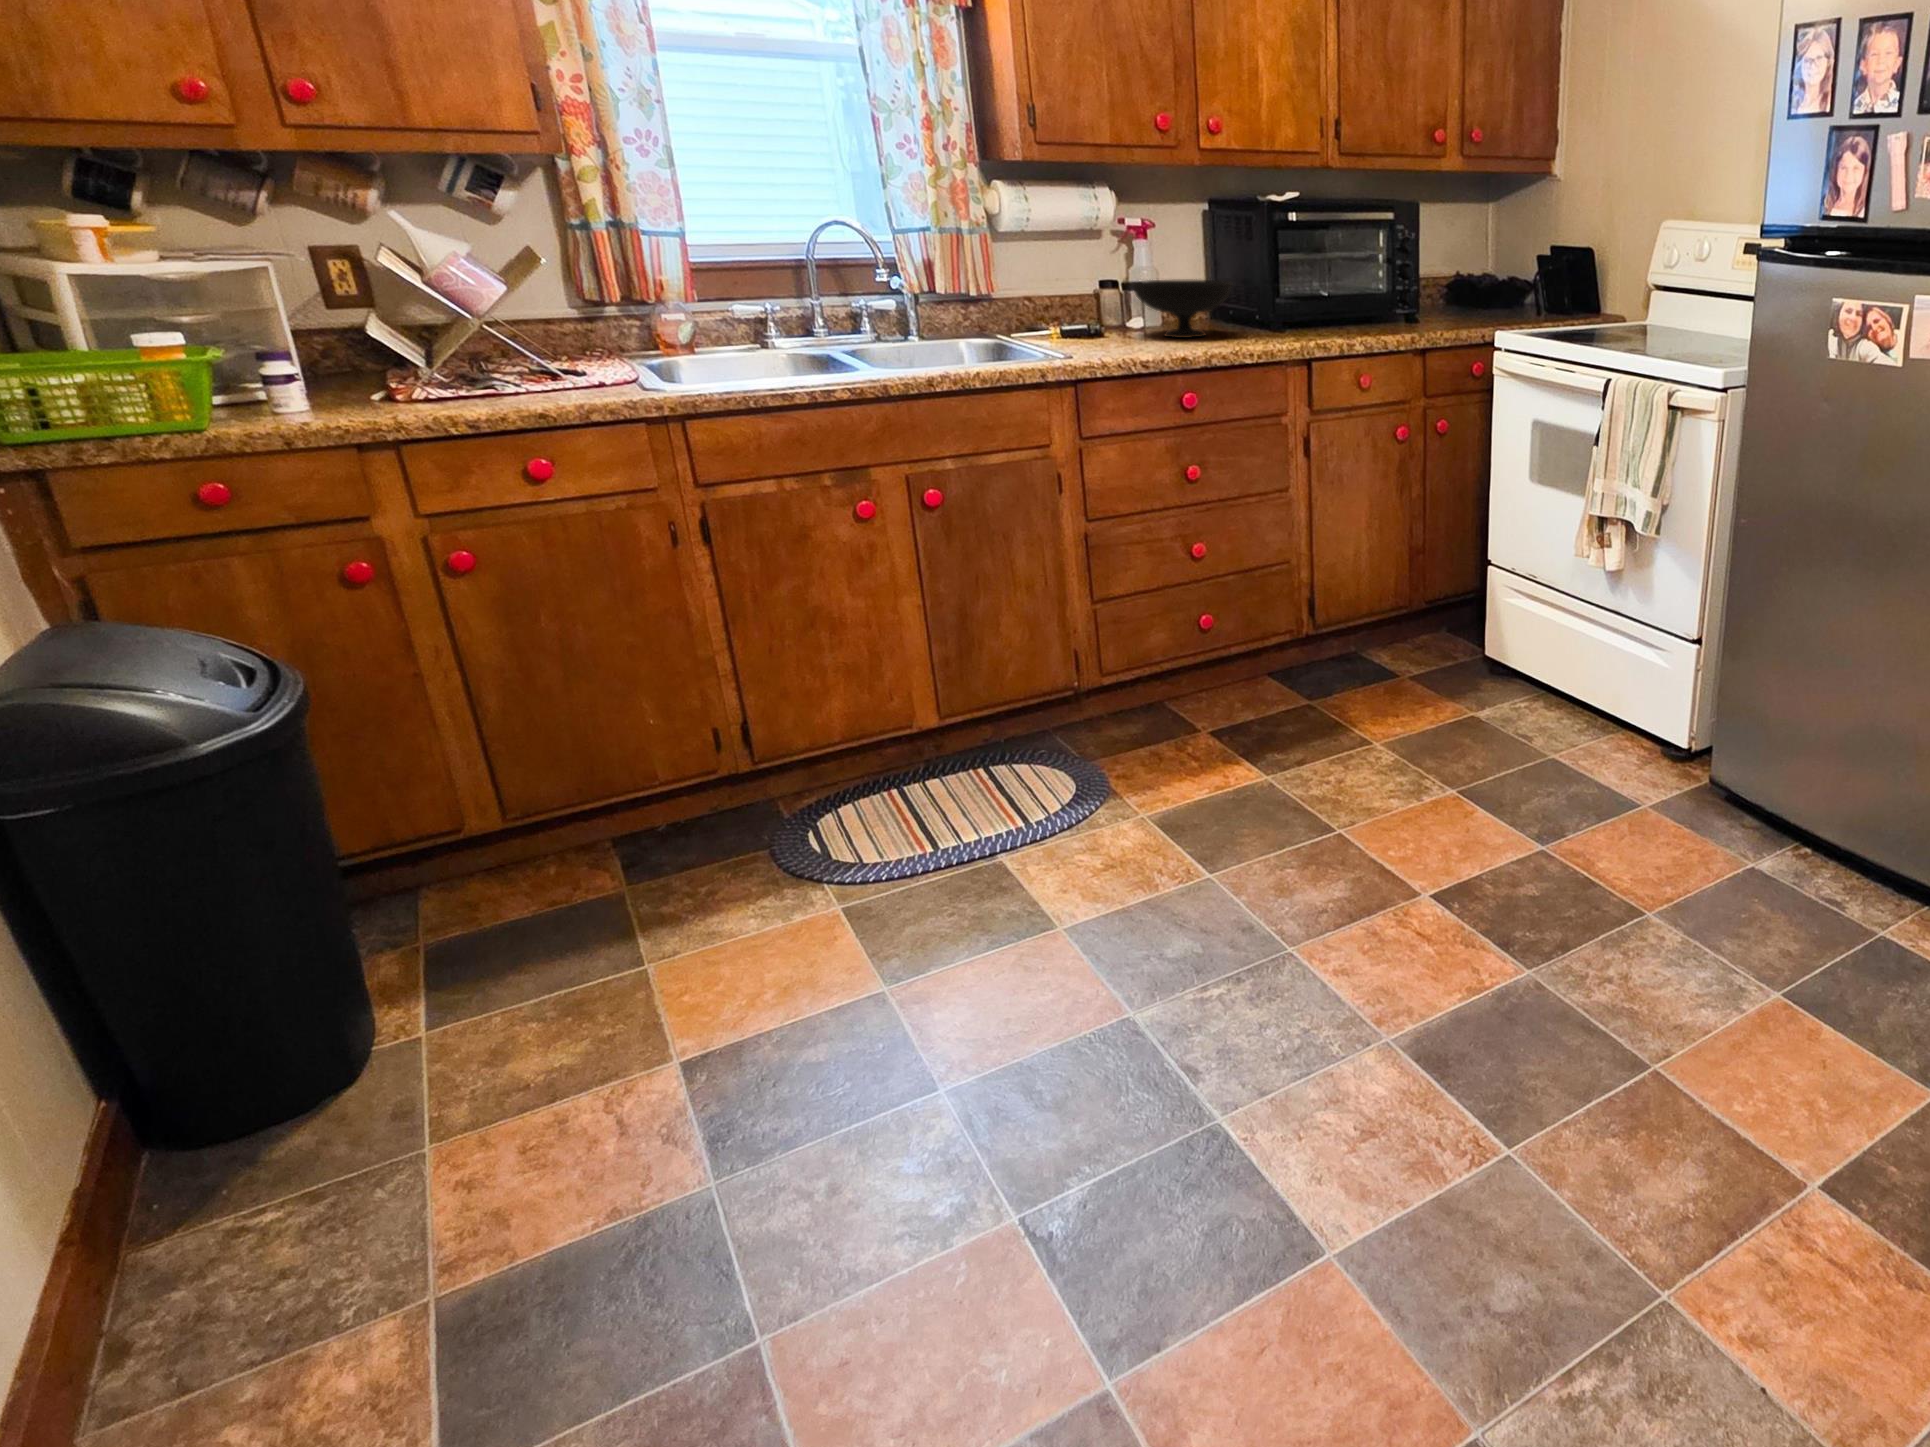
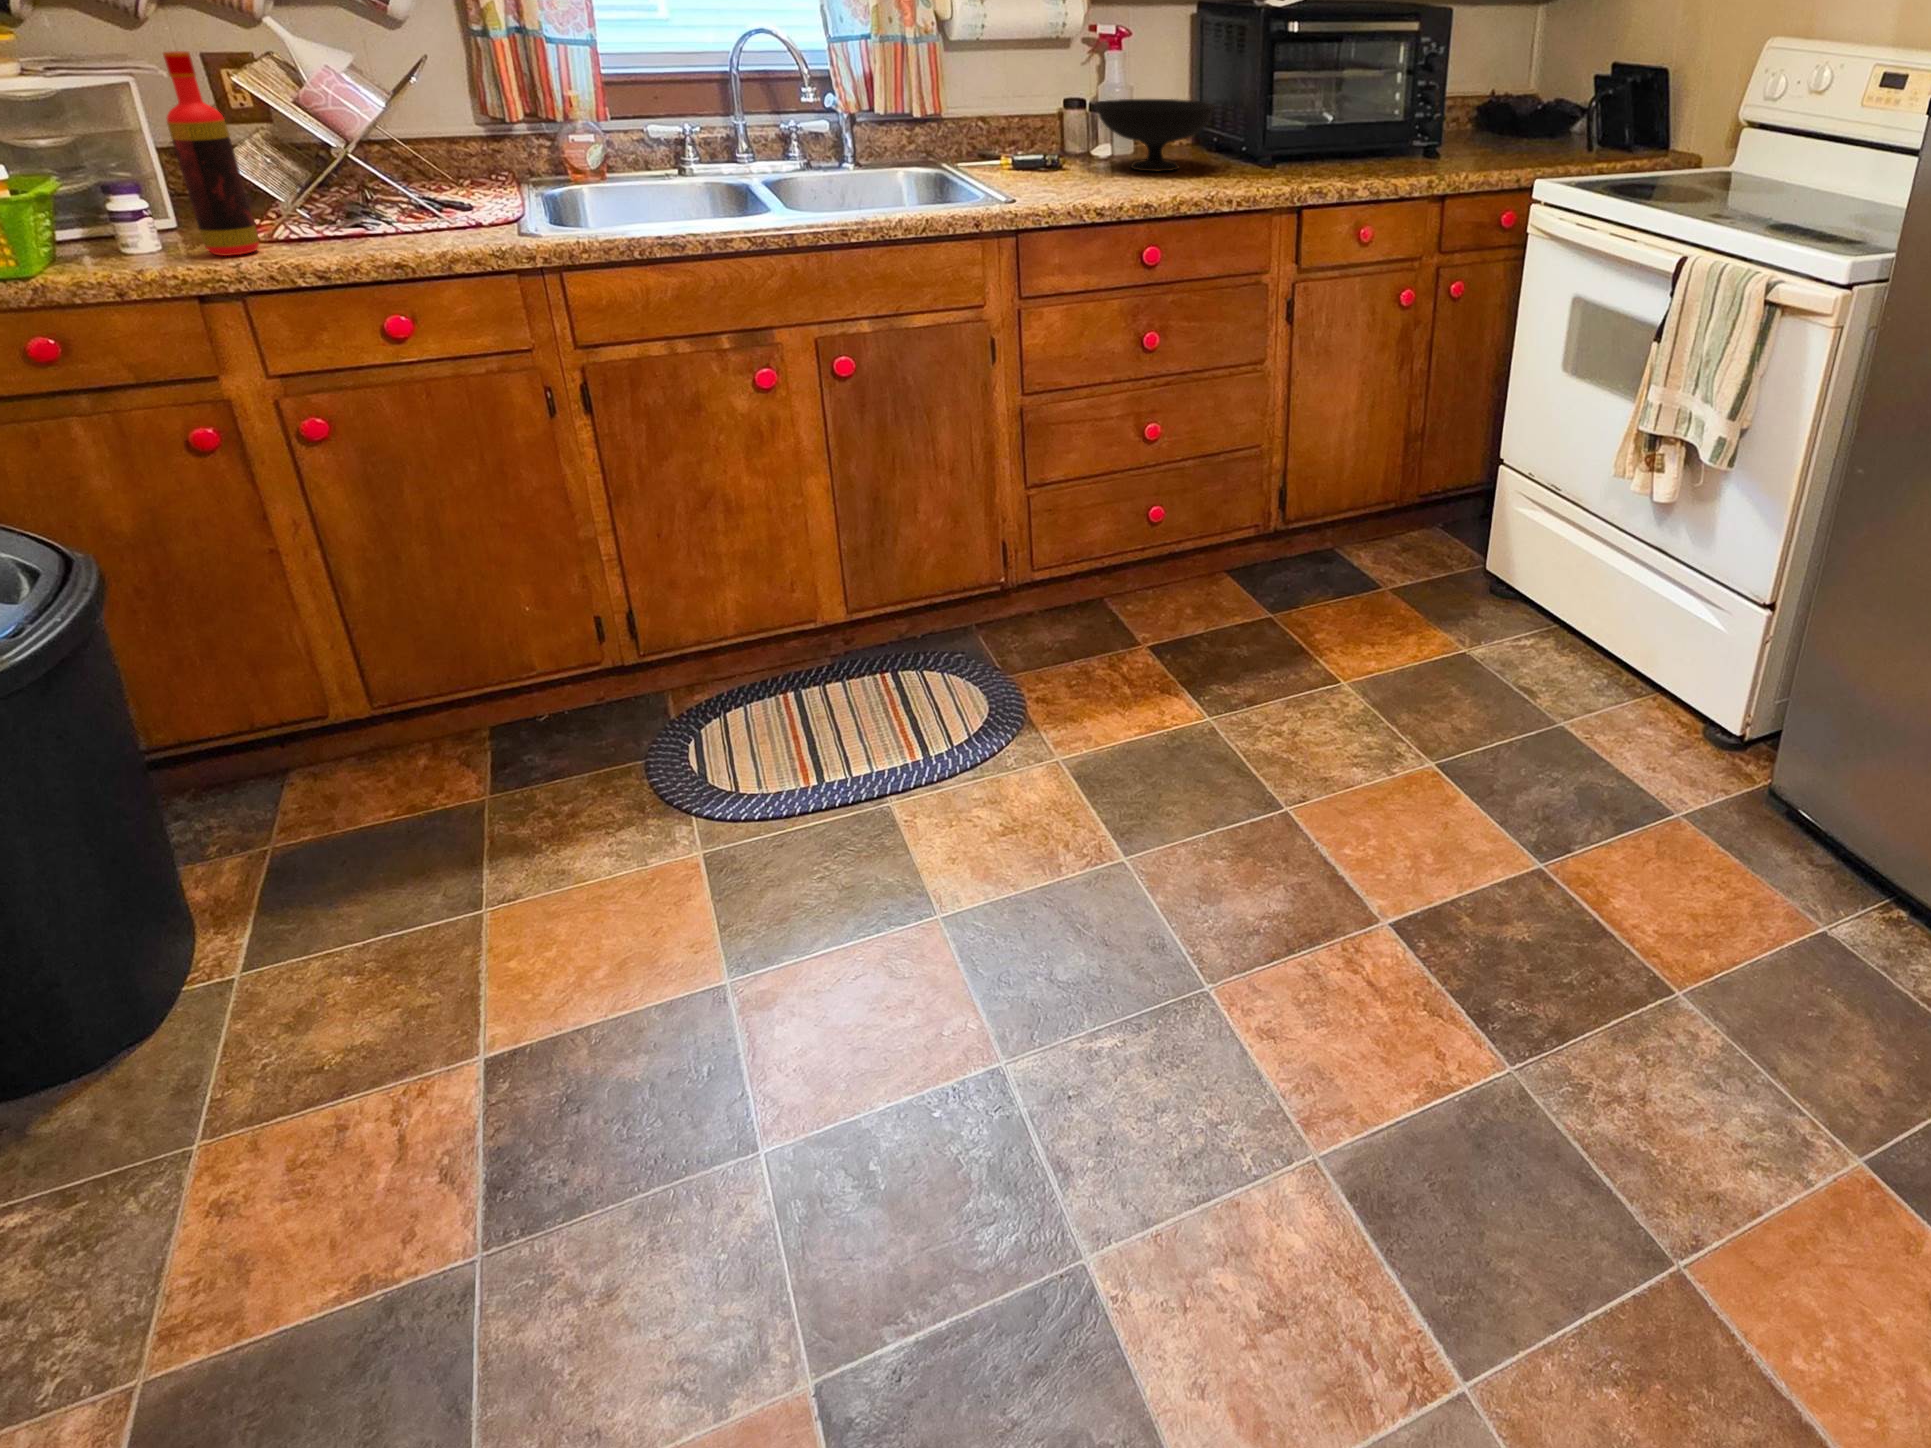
bottle: none [322,235,406,411] -> present [163,51,259,256]

